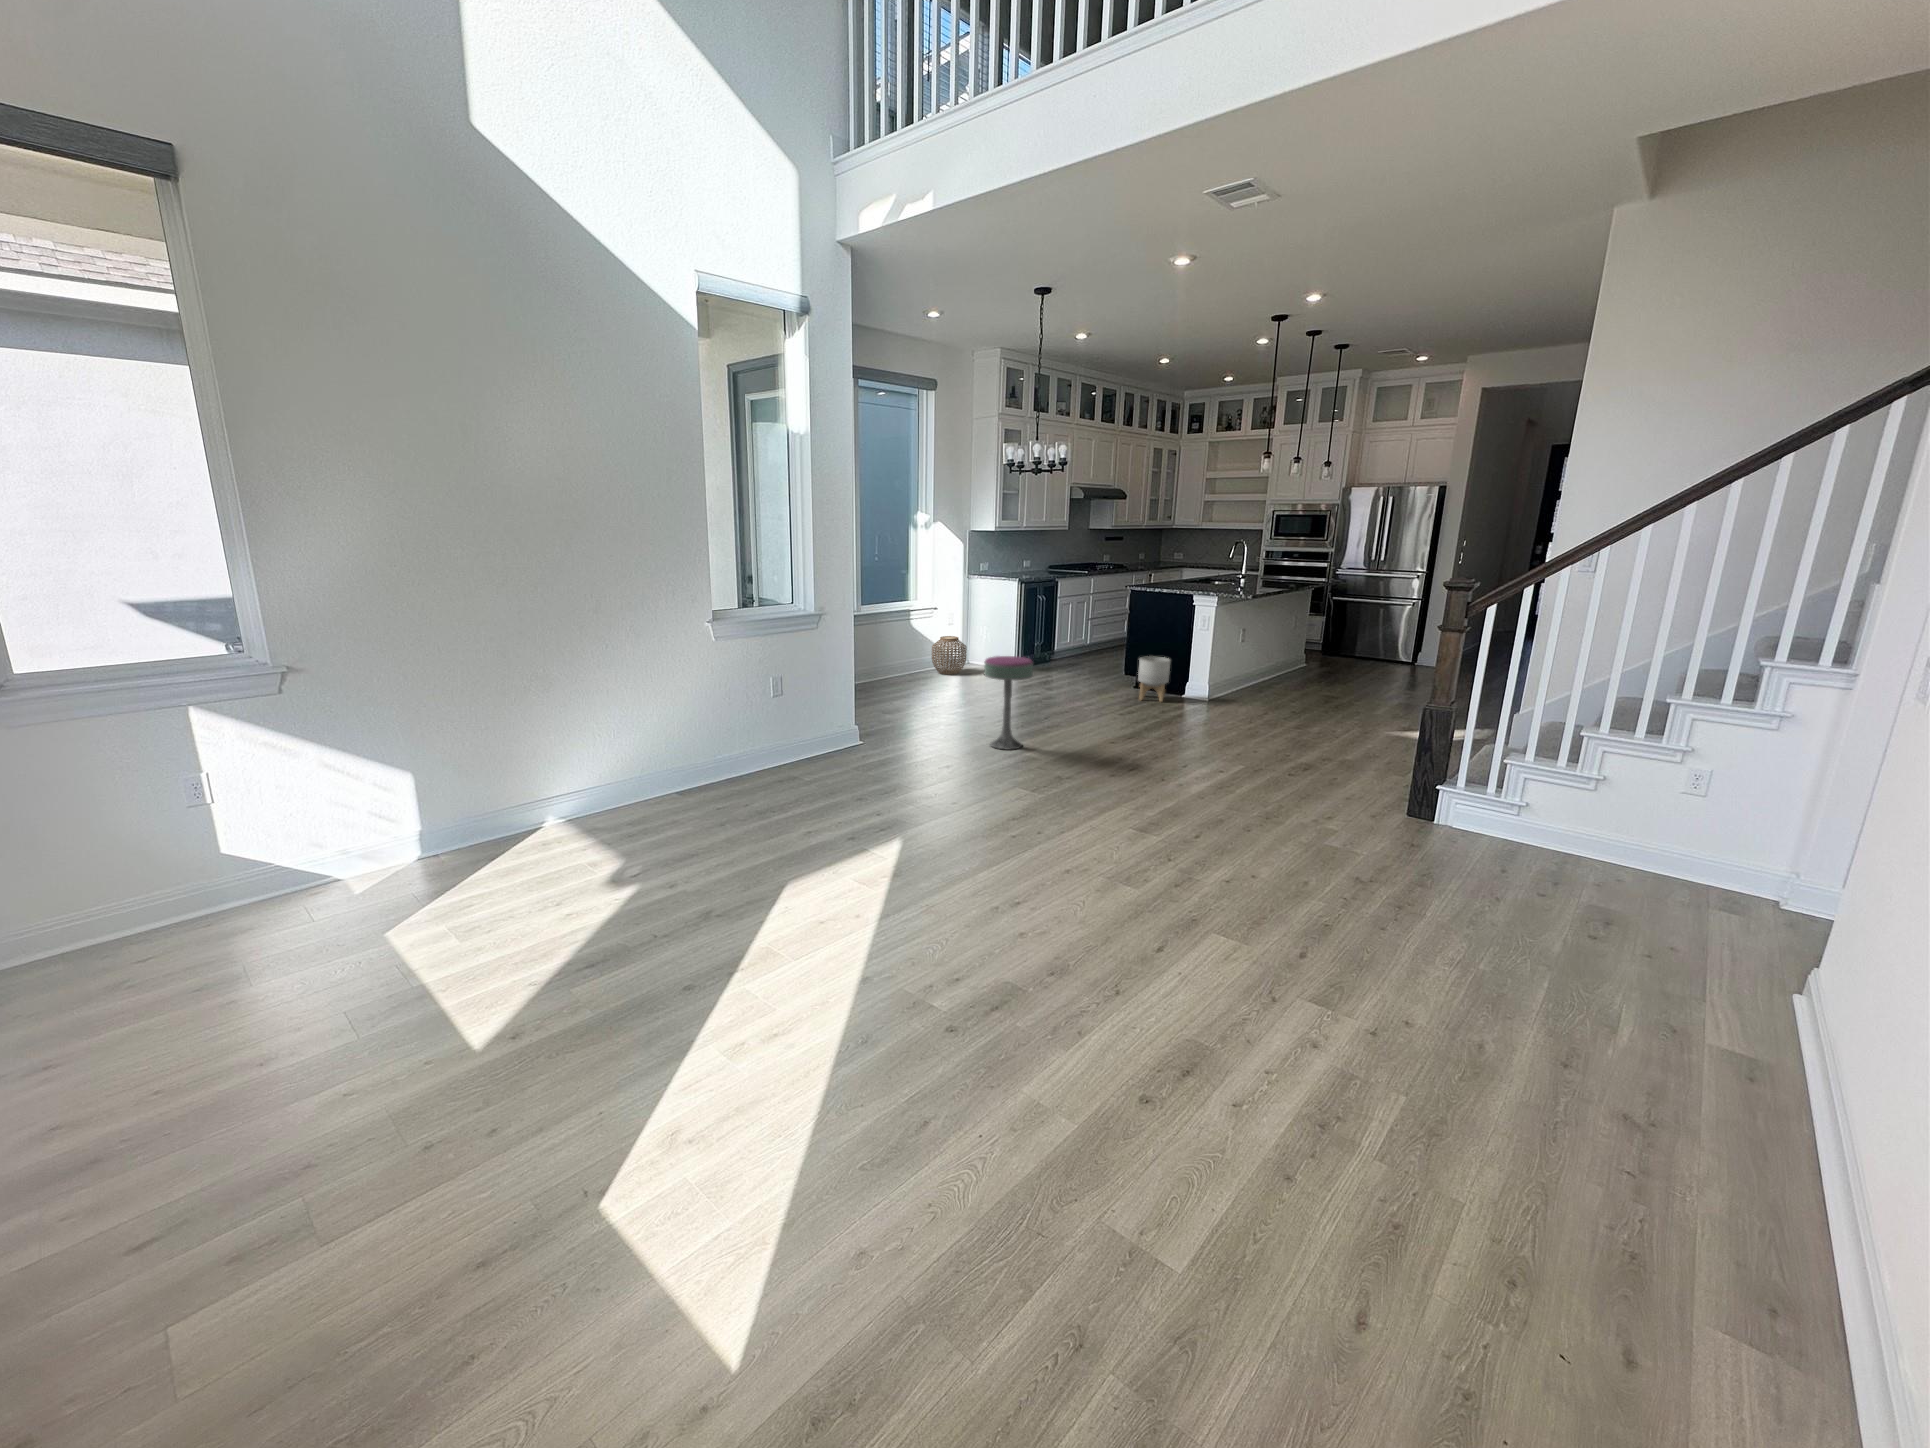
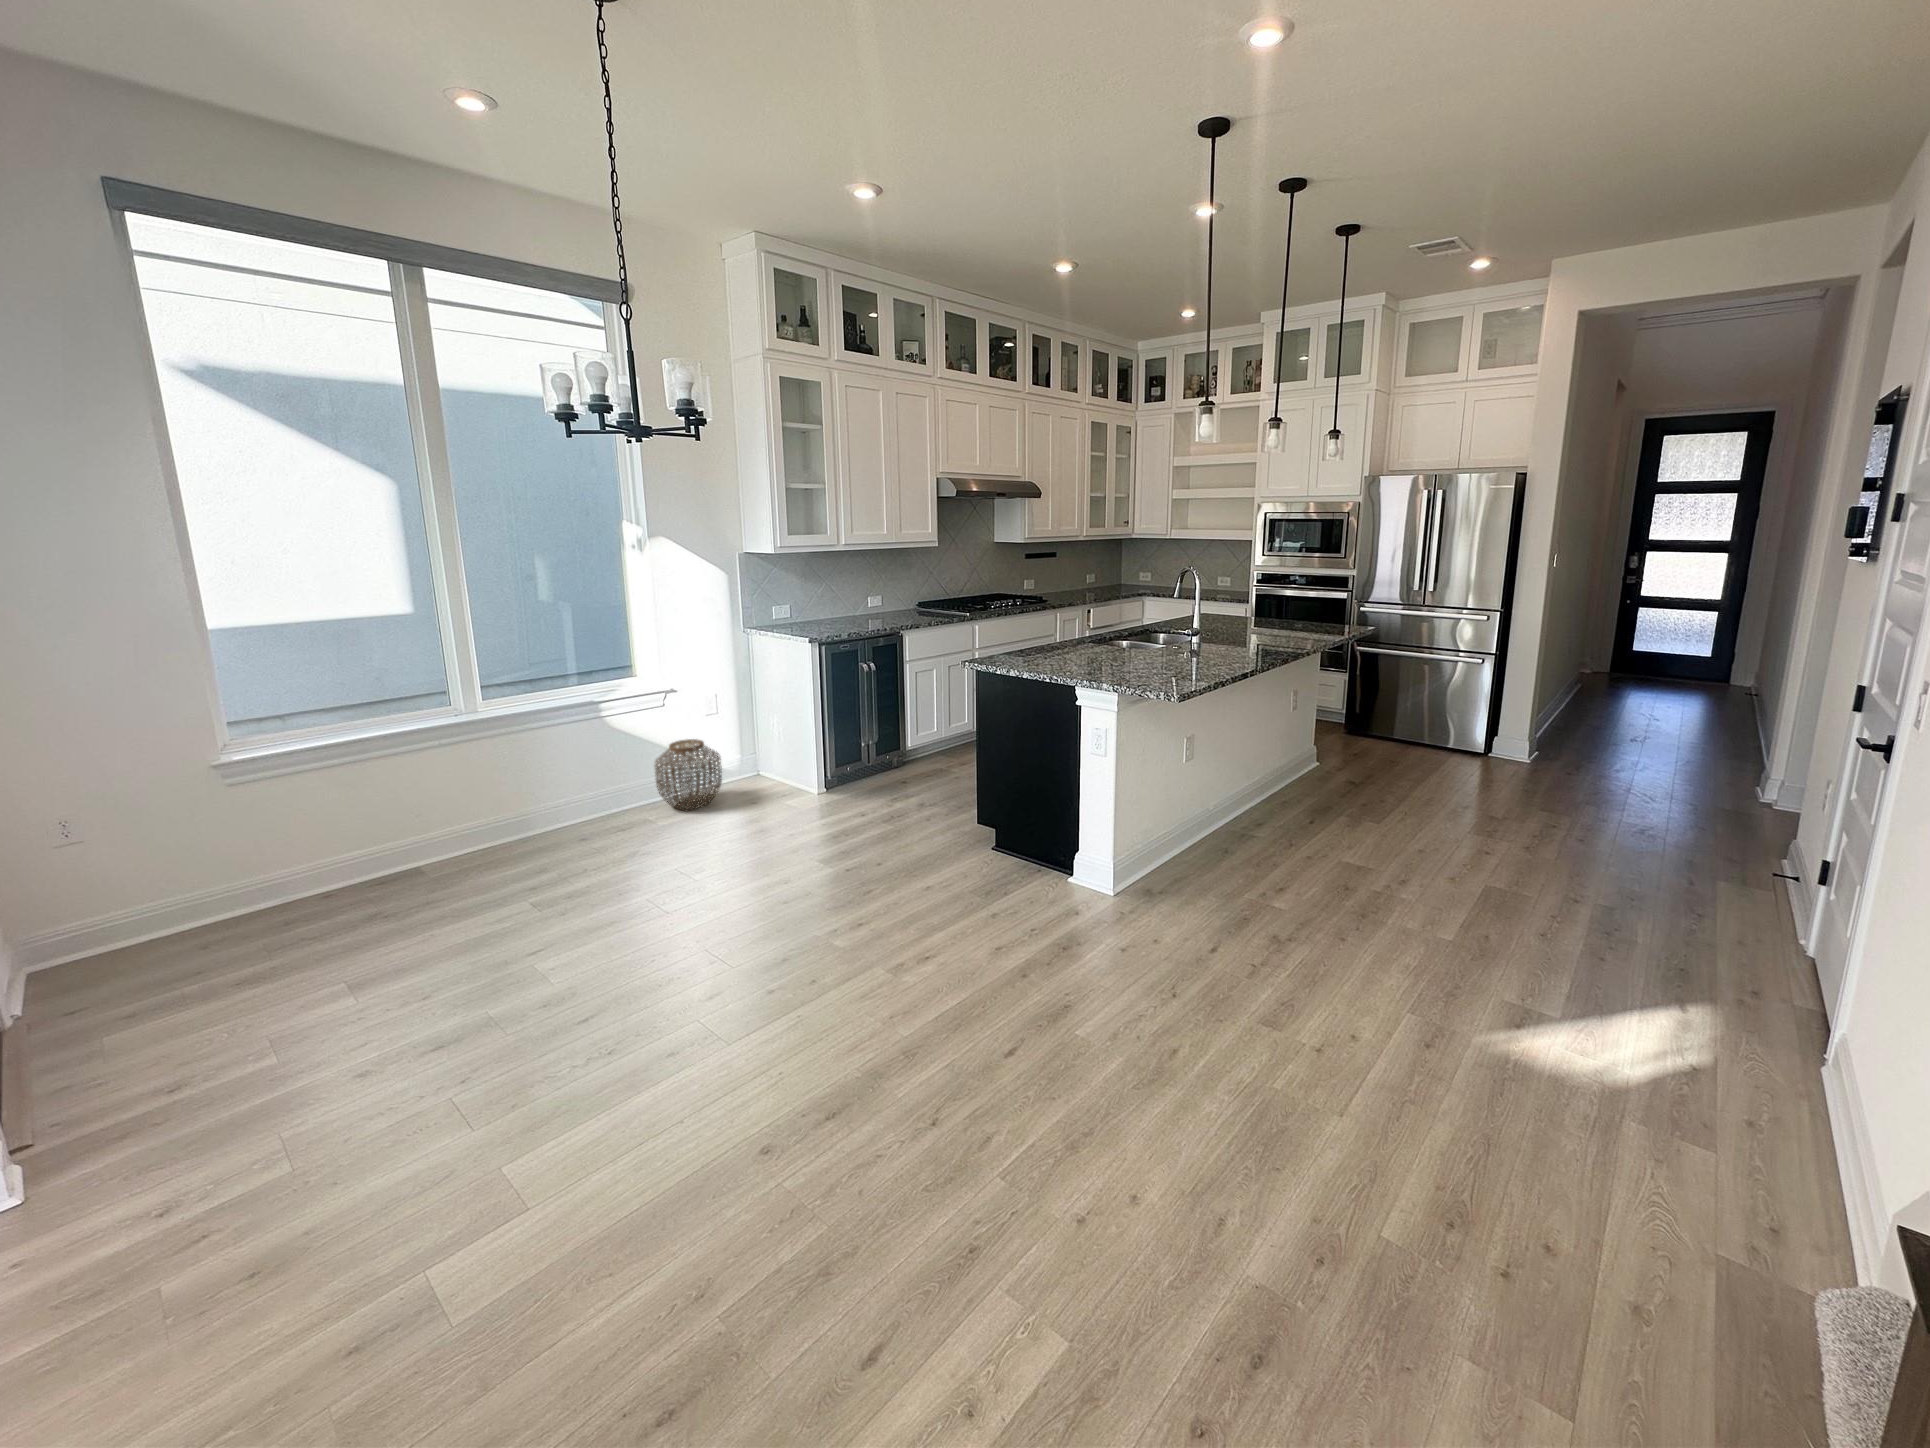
bar stool: present [984,656,1033,750] -> none [360,914,529,1192]
planter: present [1138,656,1170,702] -> none [974,801,1033,899]

